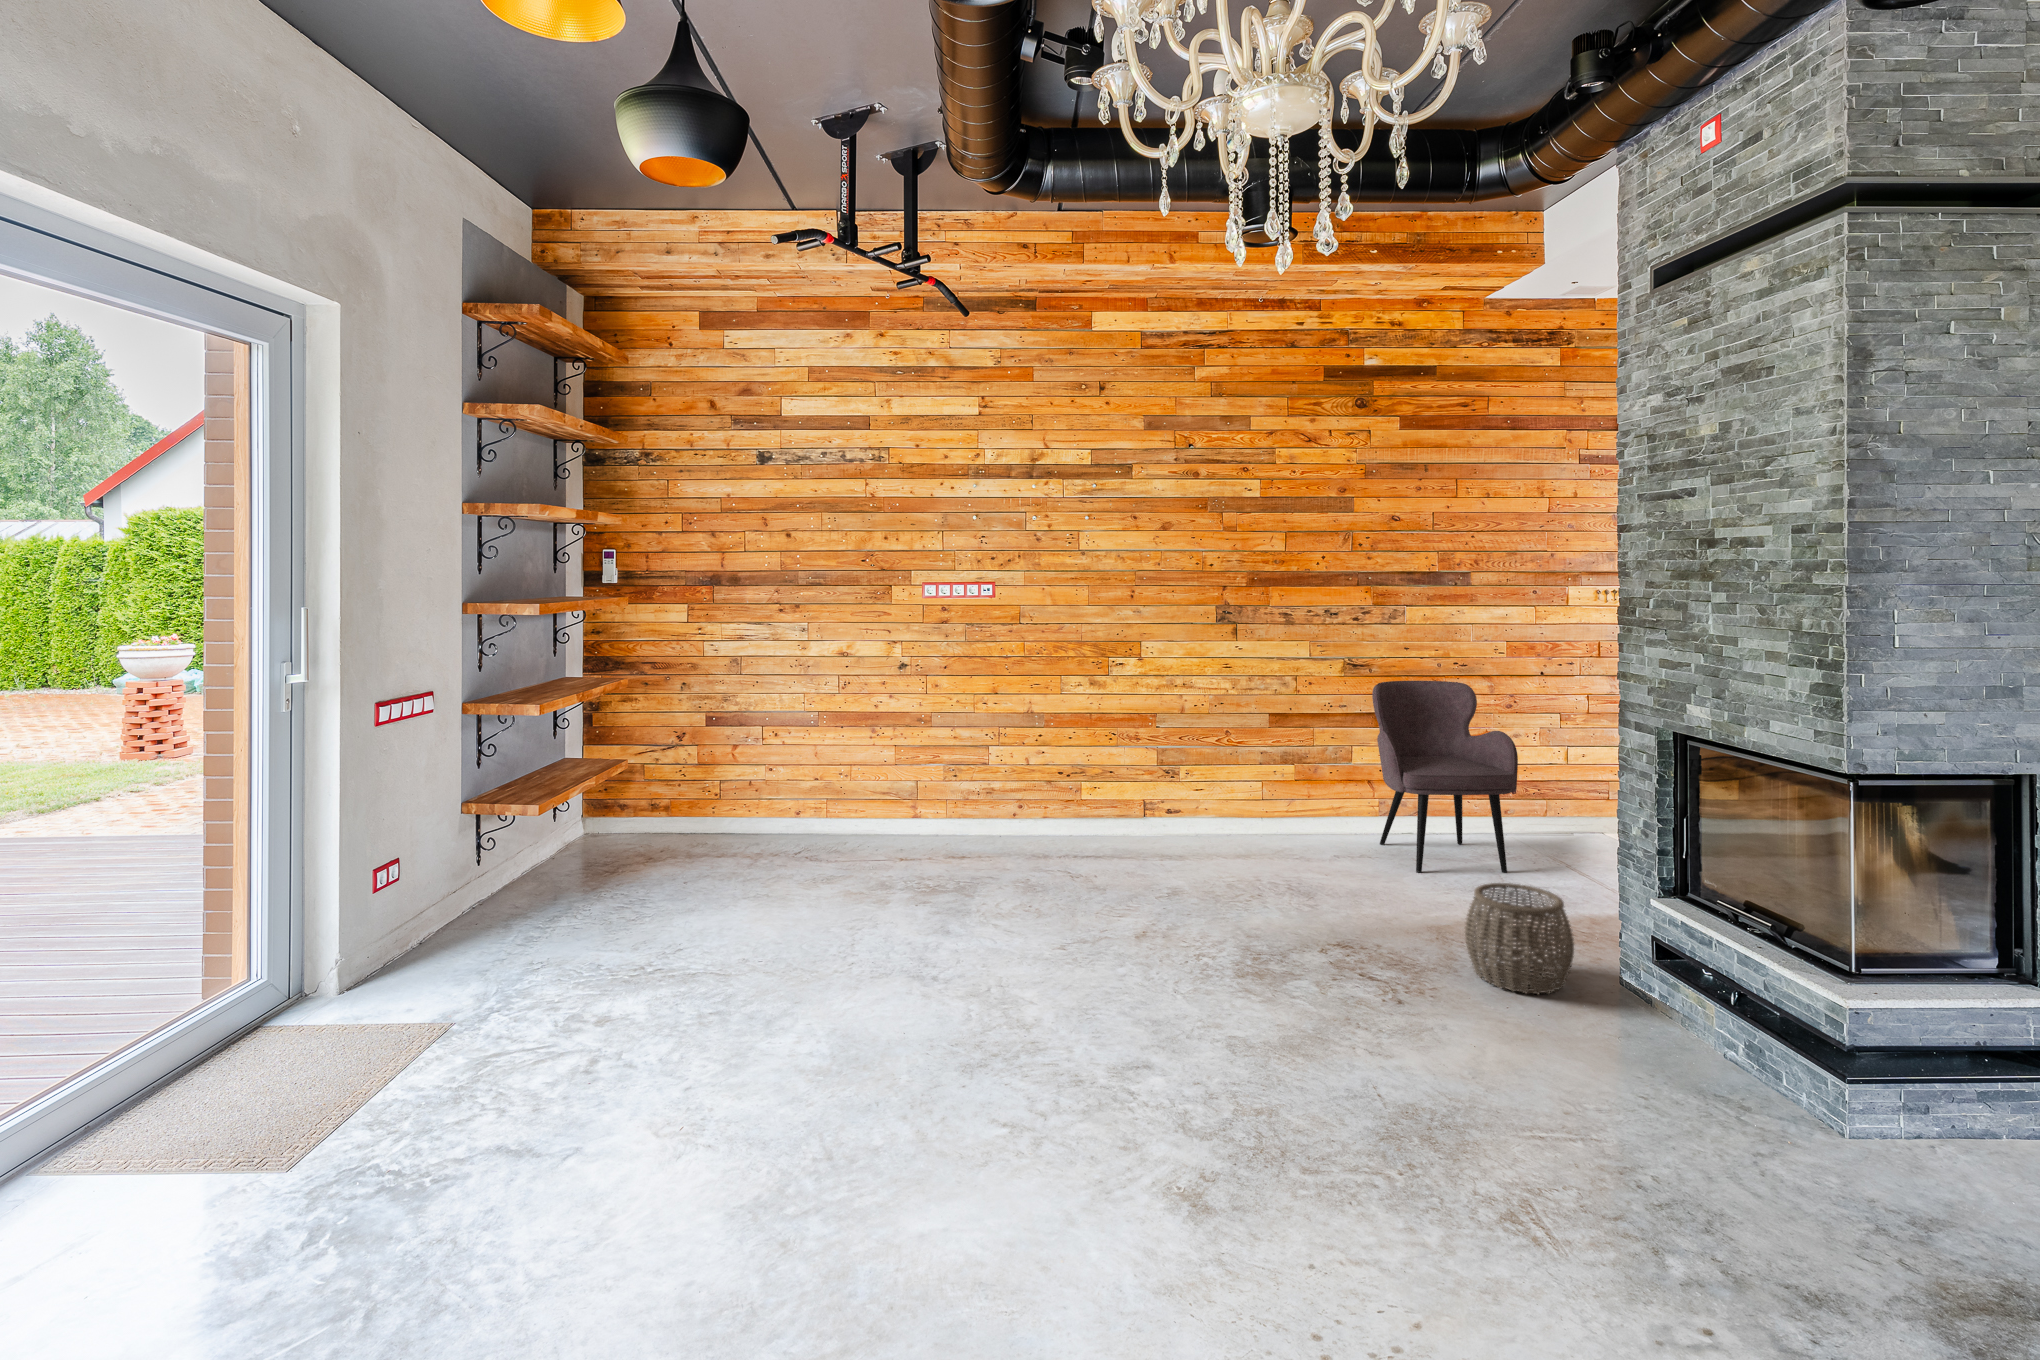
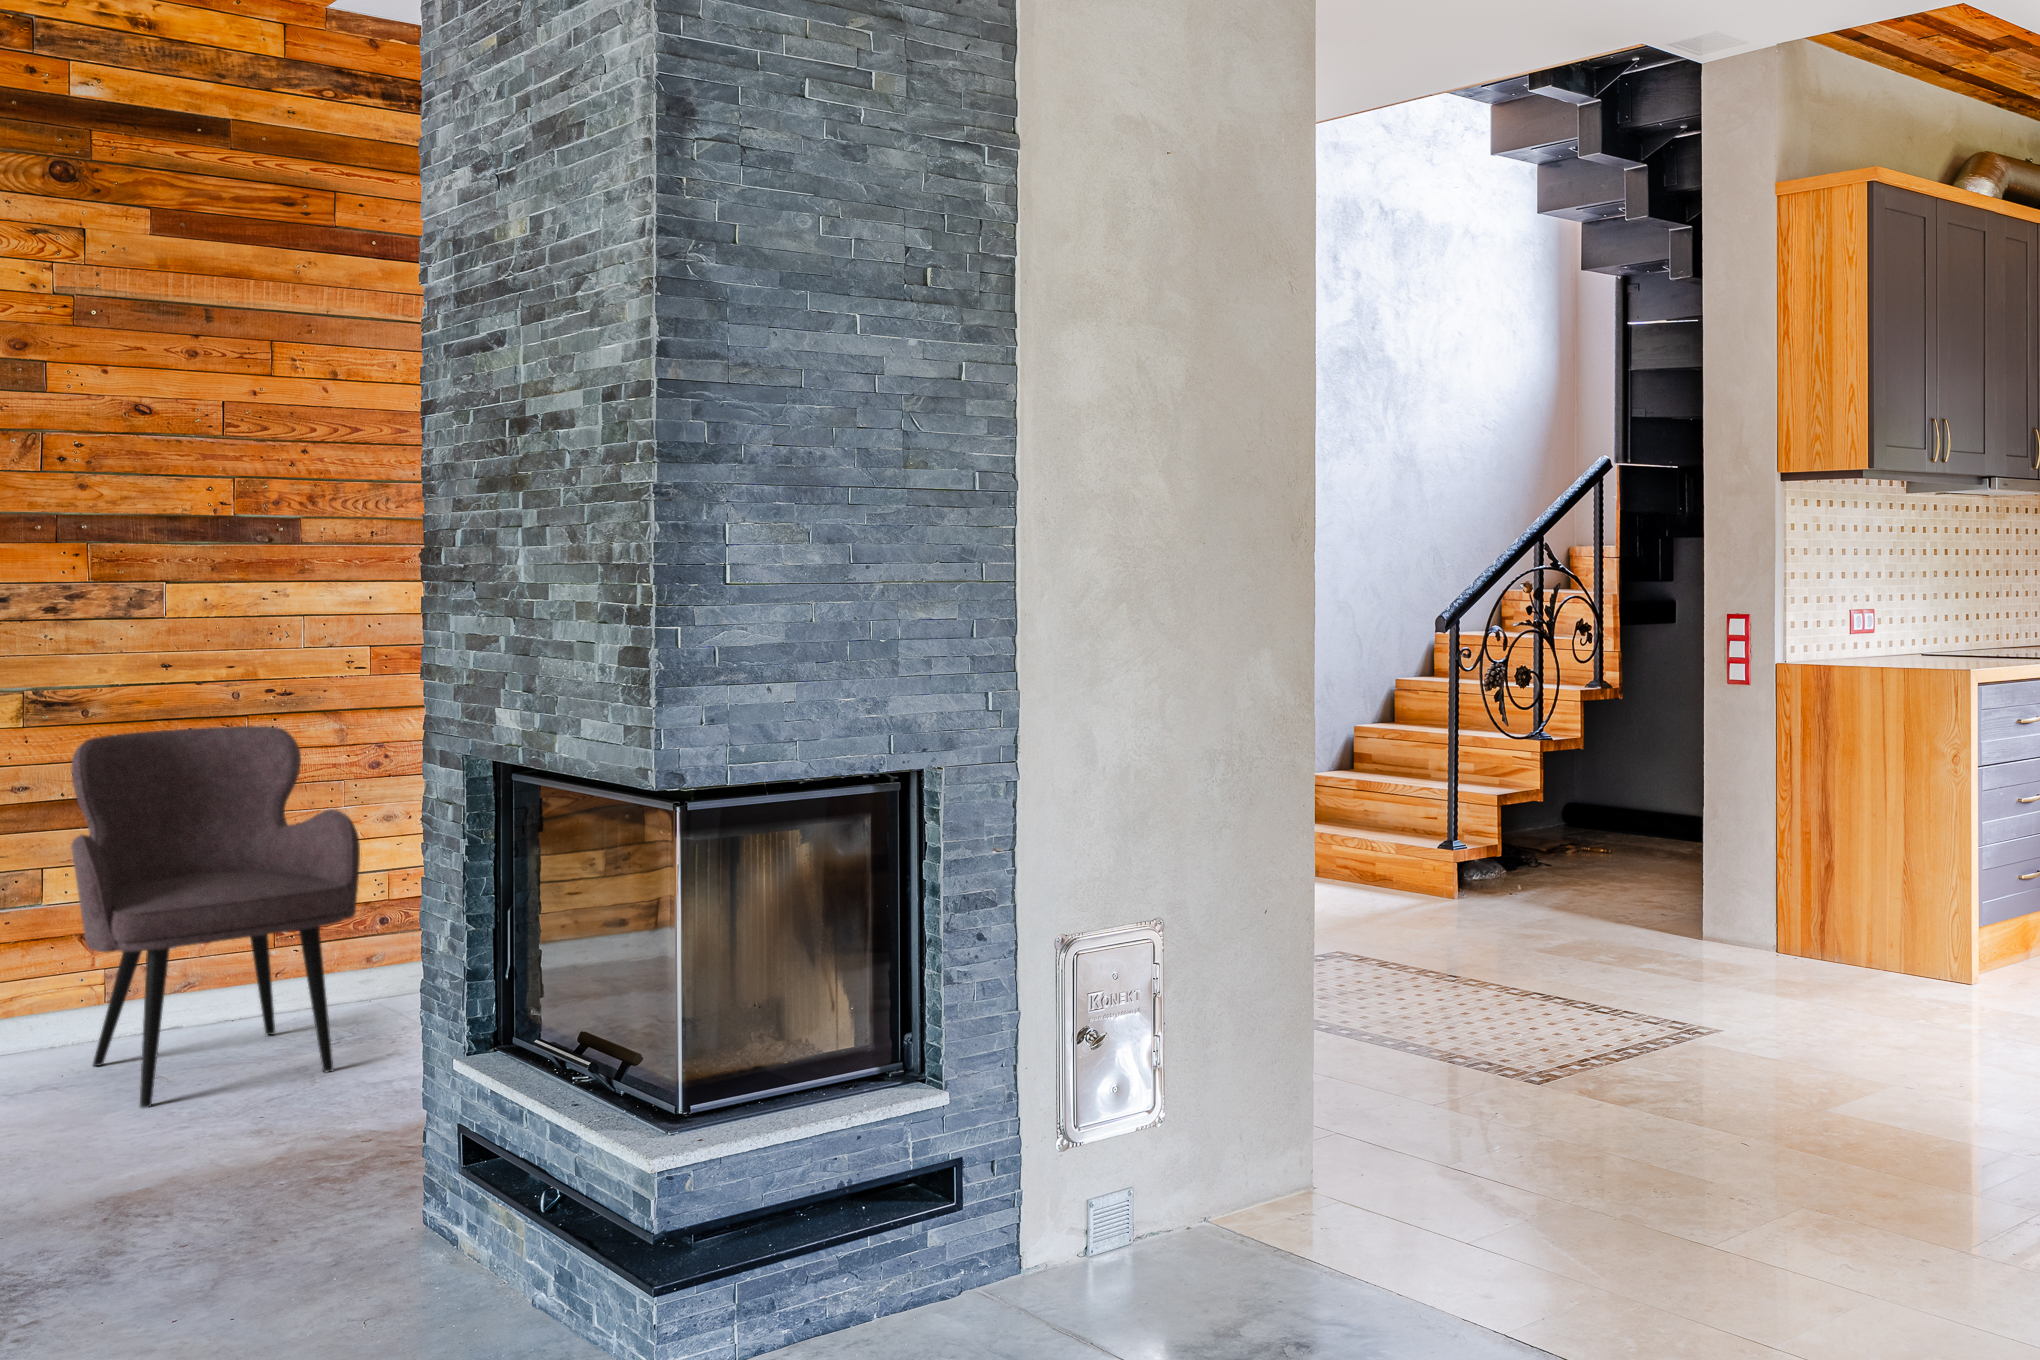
woven basket: present [1464,883,1574,994] -> none [113,1089,335,1305]

